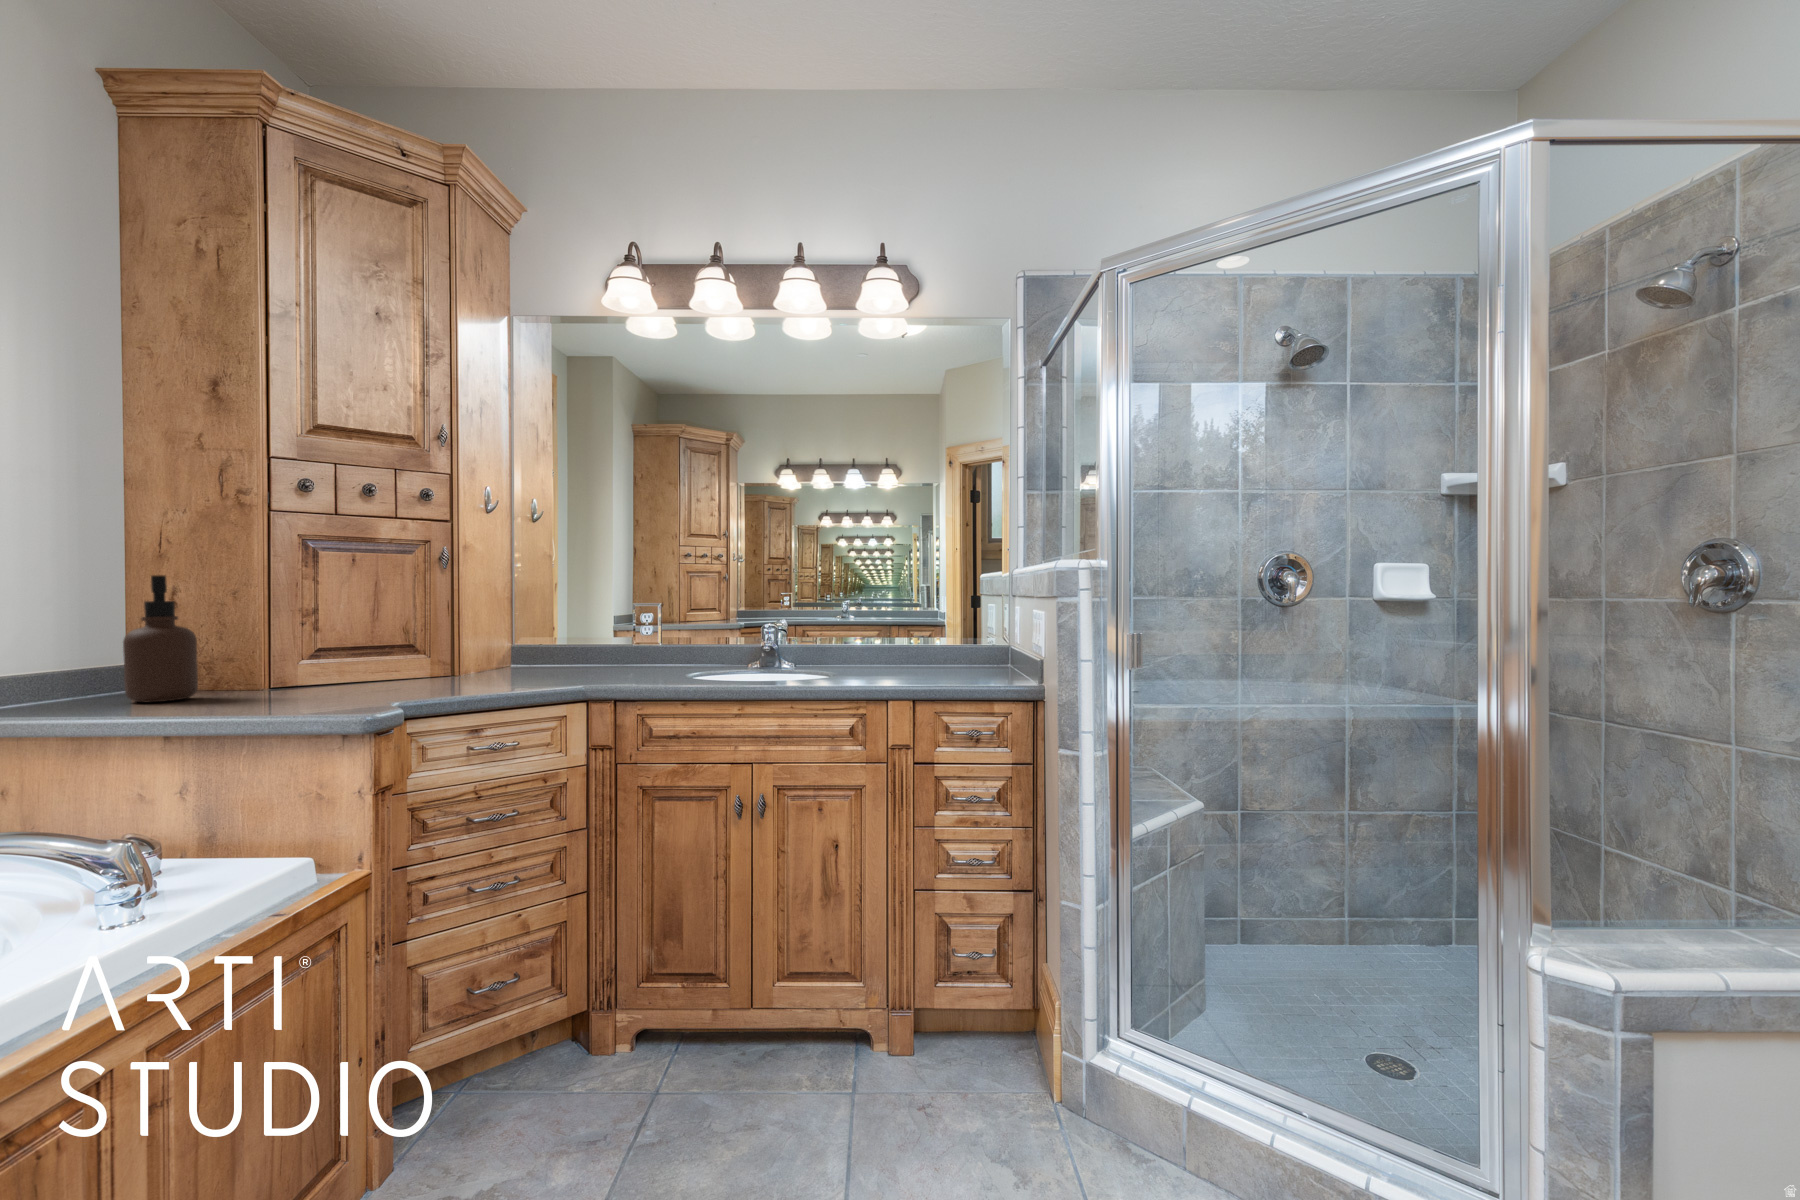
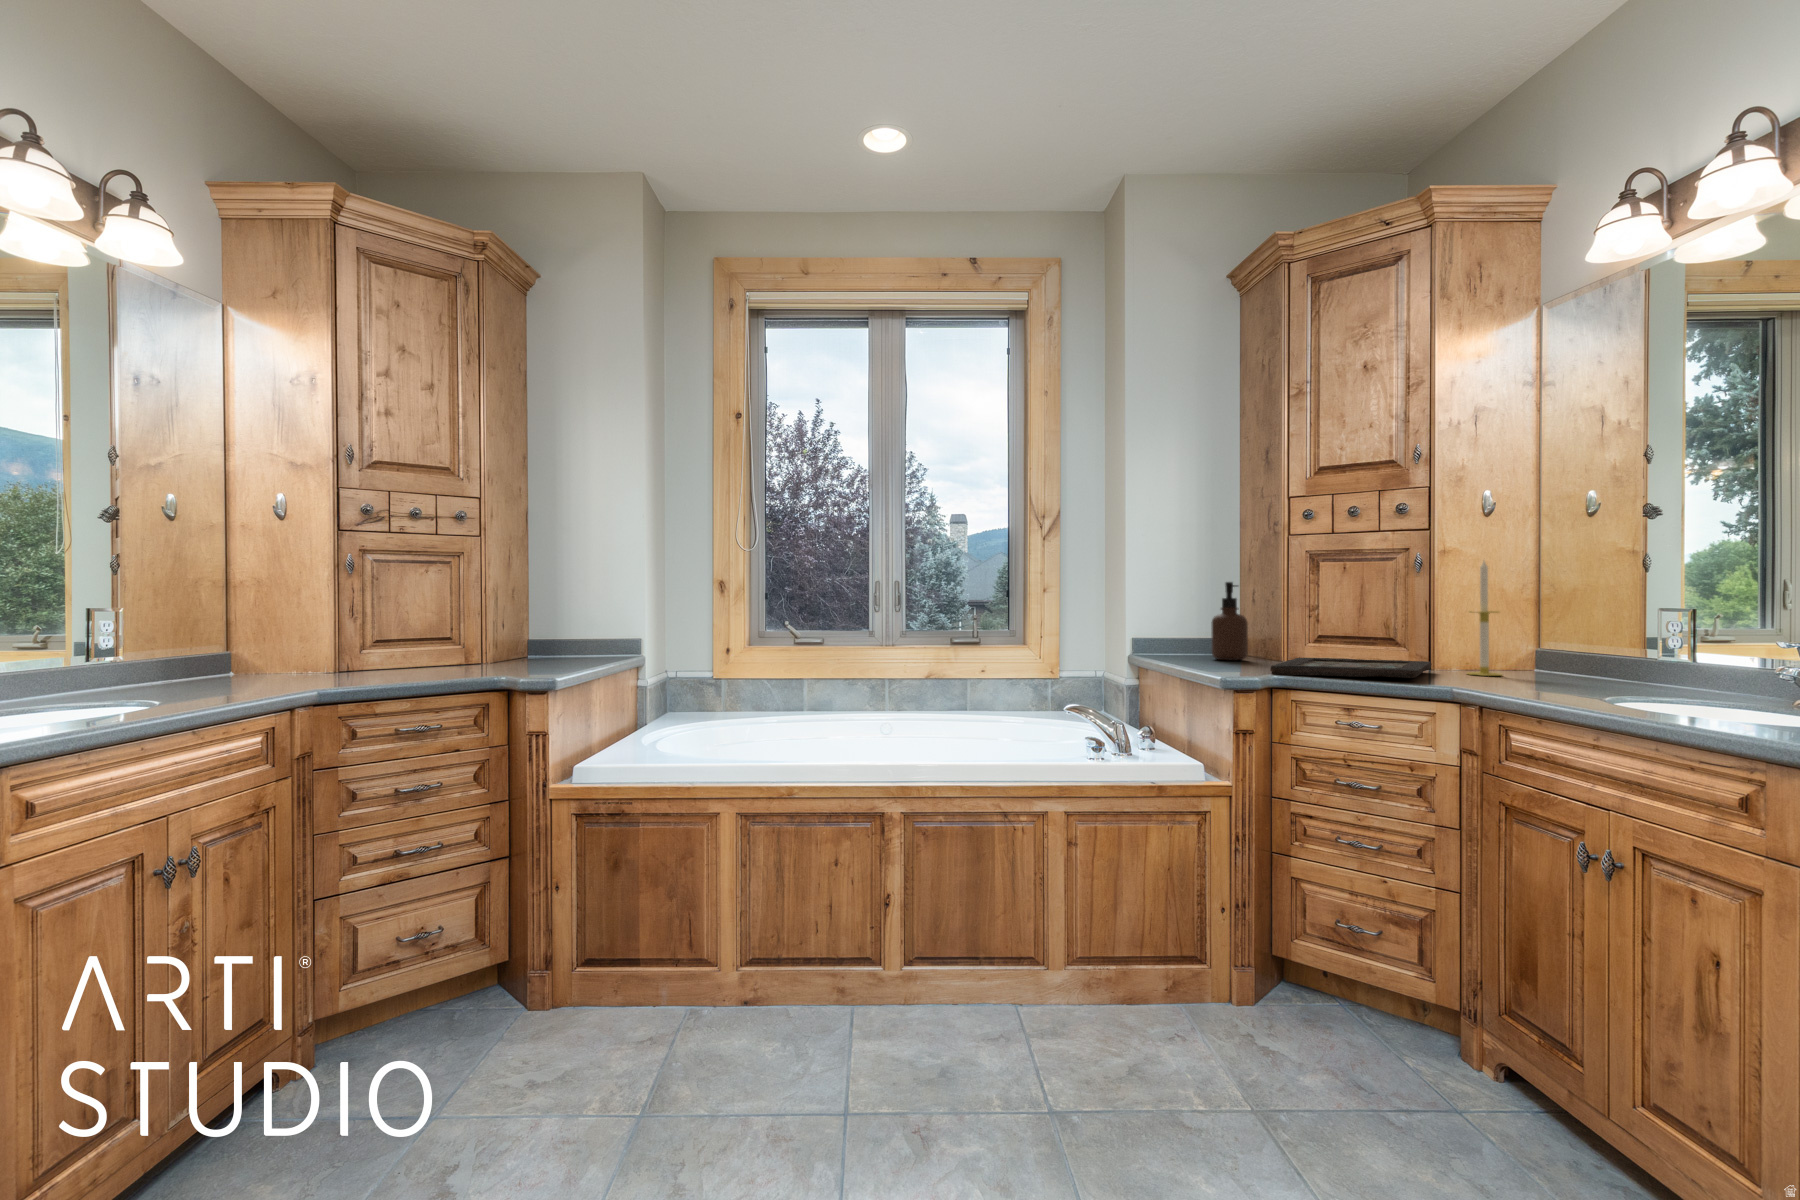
candle: none [475,556,510,676] -> present [1467,561,1502,676]
decorative tray: none [294,667,534,706] -> present [1270,657,1431,678]

